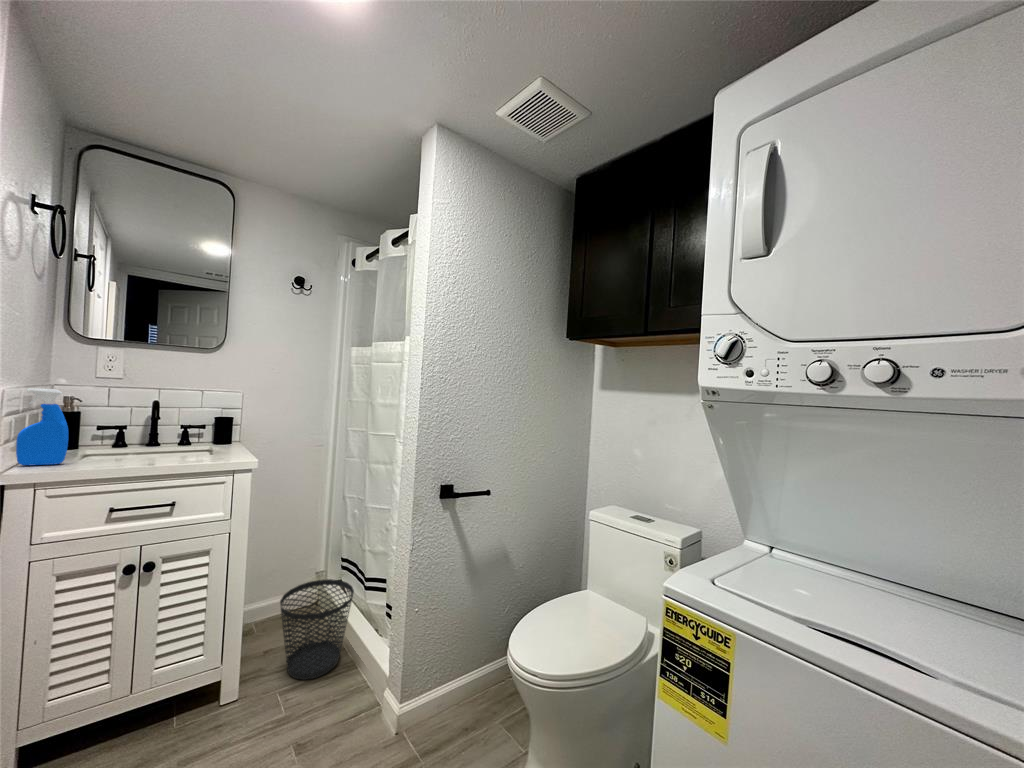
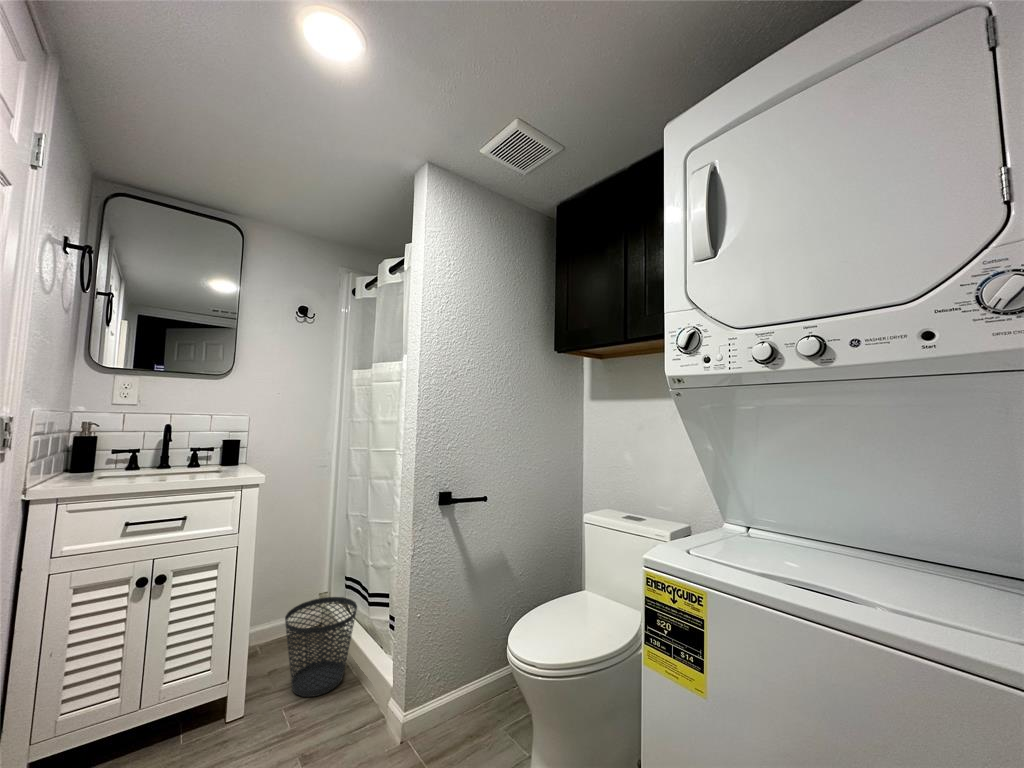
spray bottle: present [16,388,68,465] -> none [41,411,89,483]

